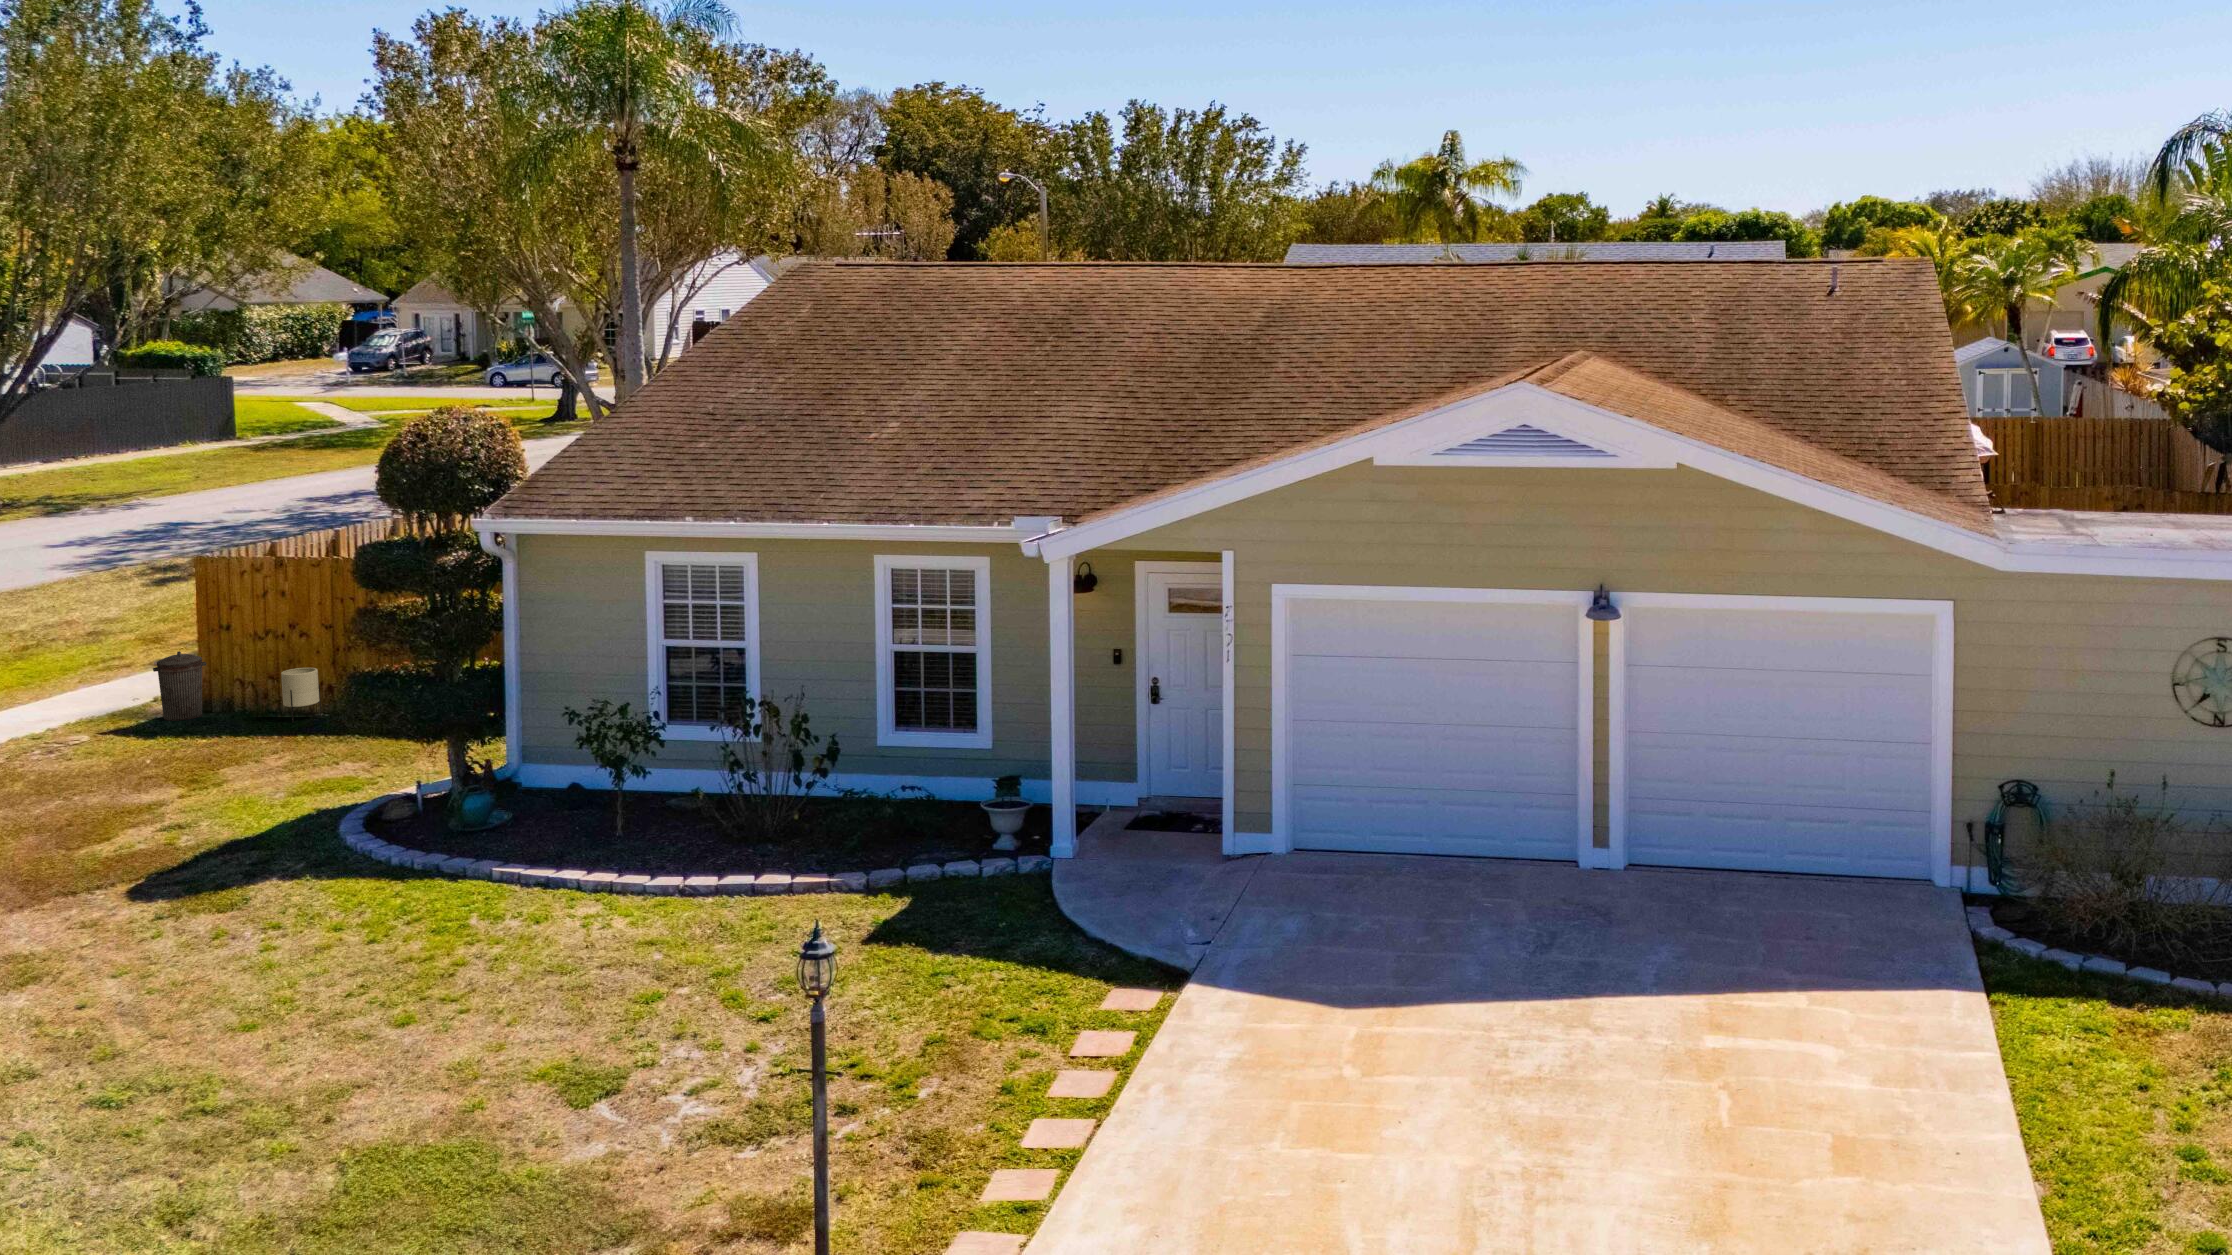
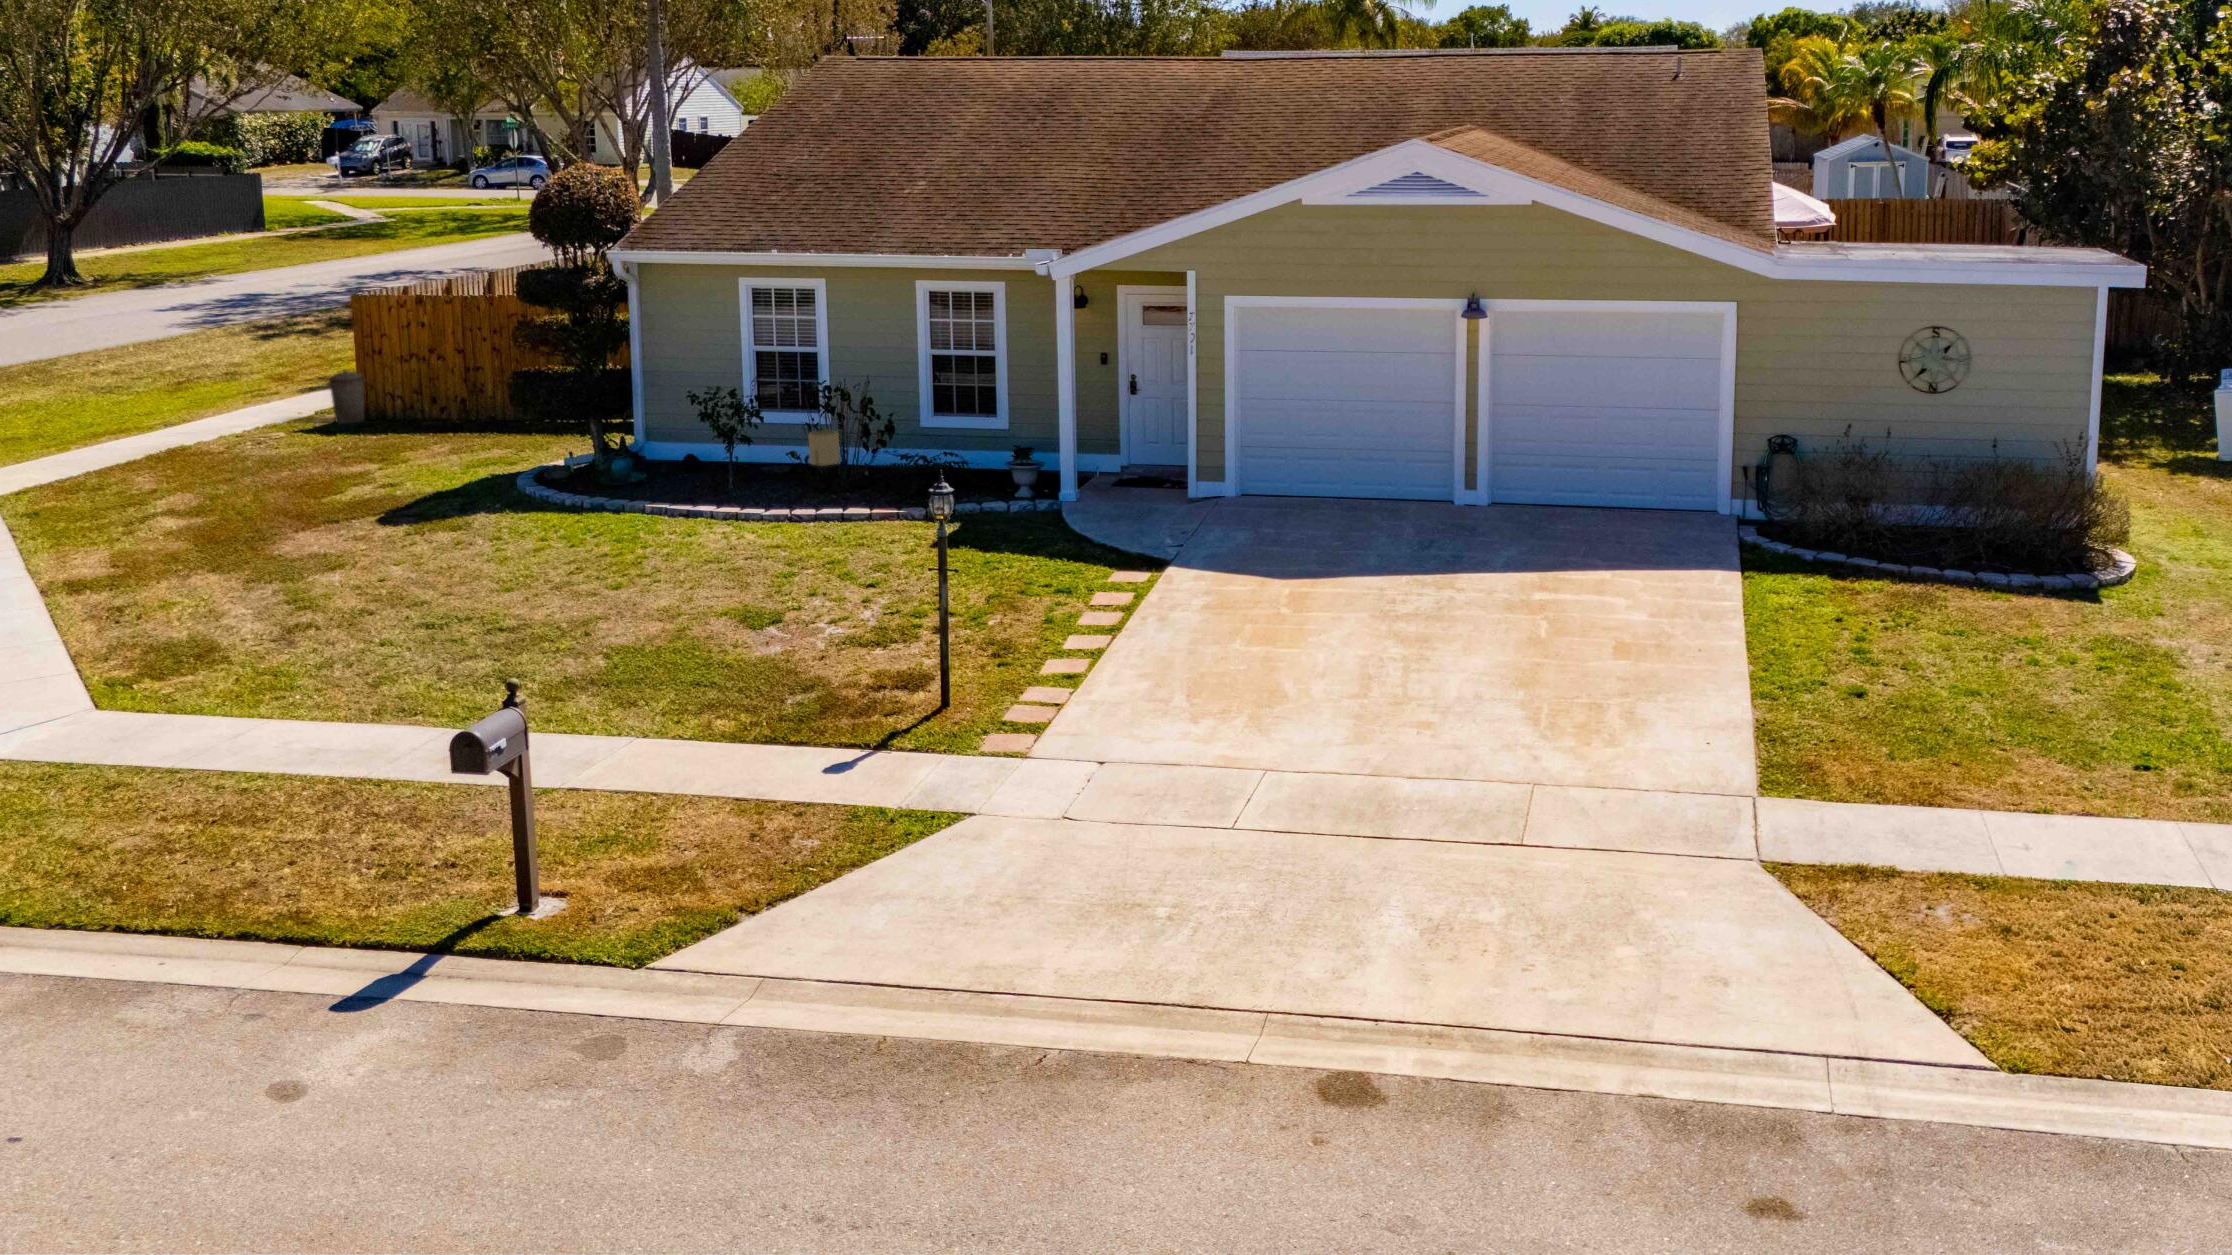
planter: present [281,668,321,722] -> present [808,430,841,467]

